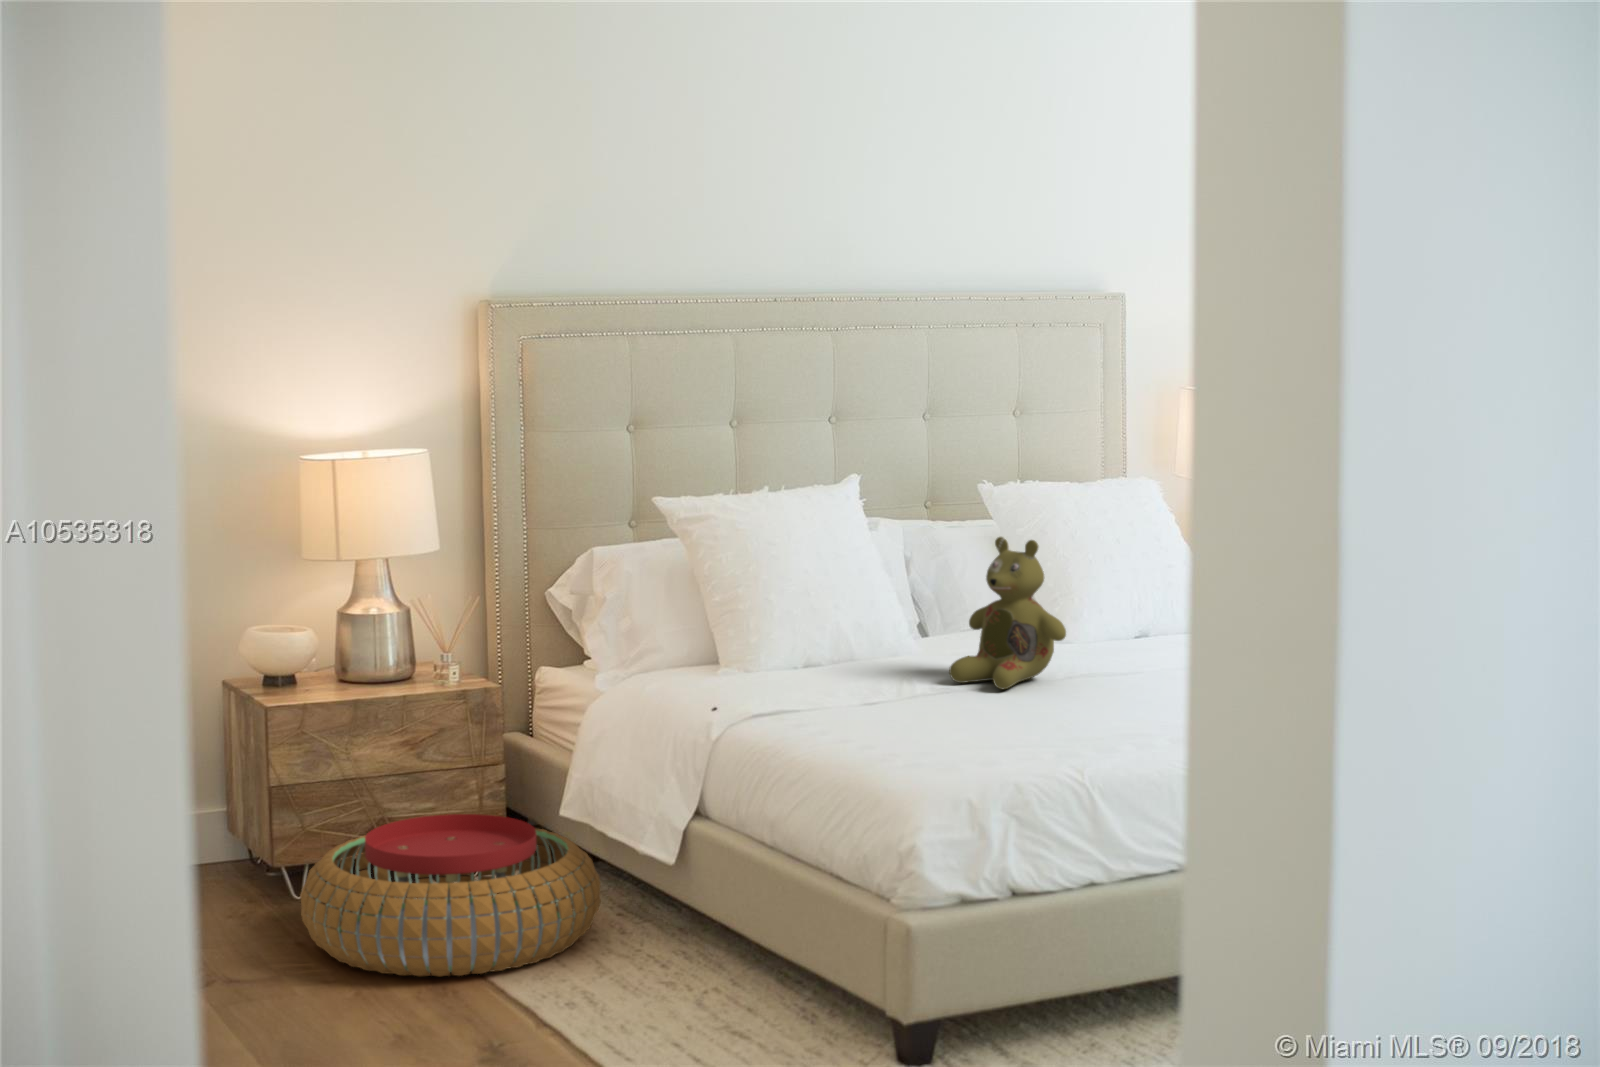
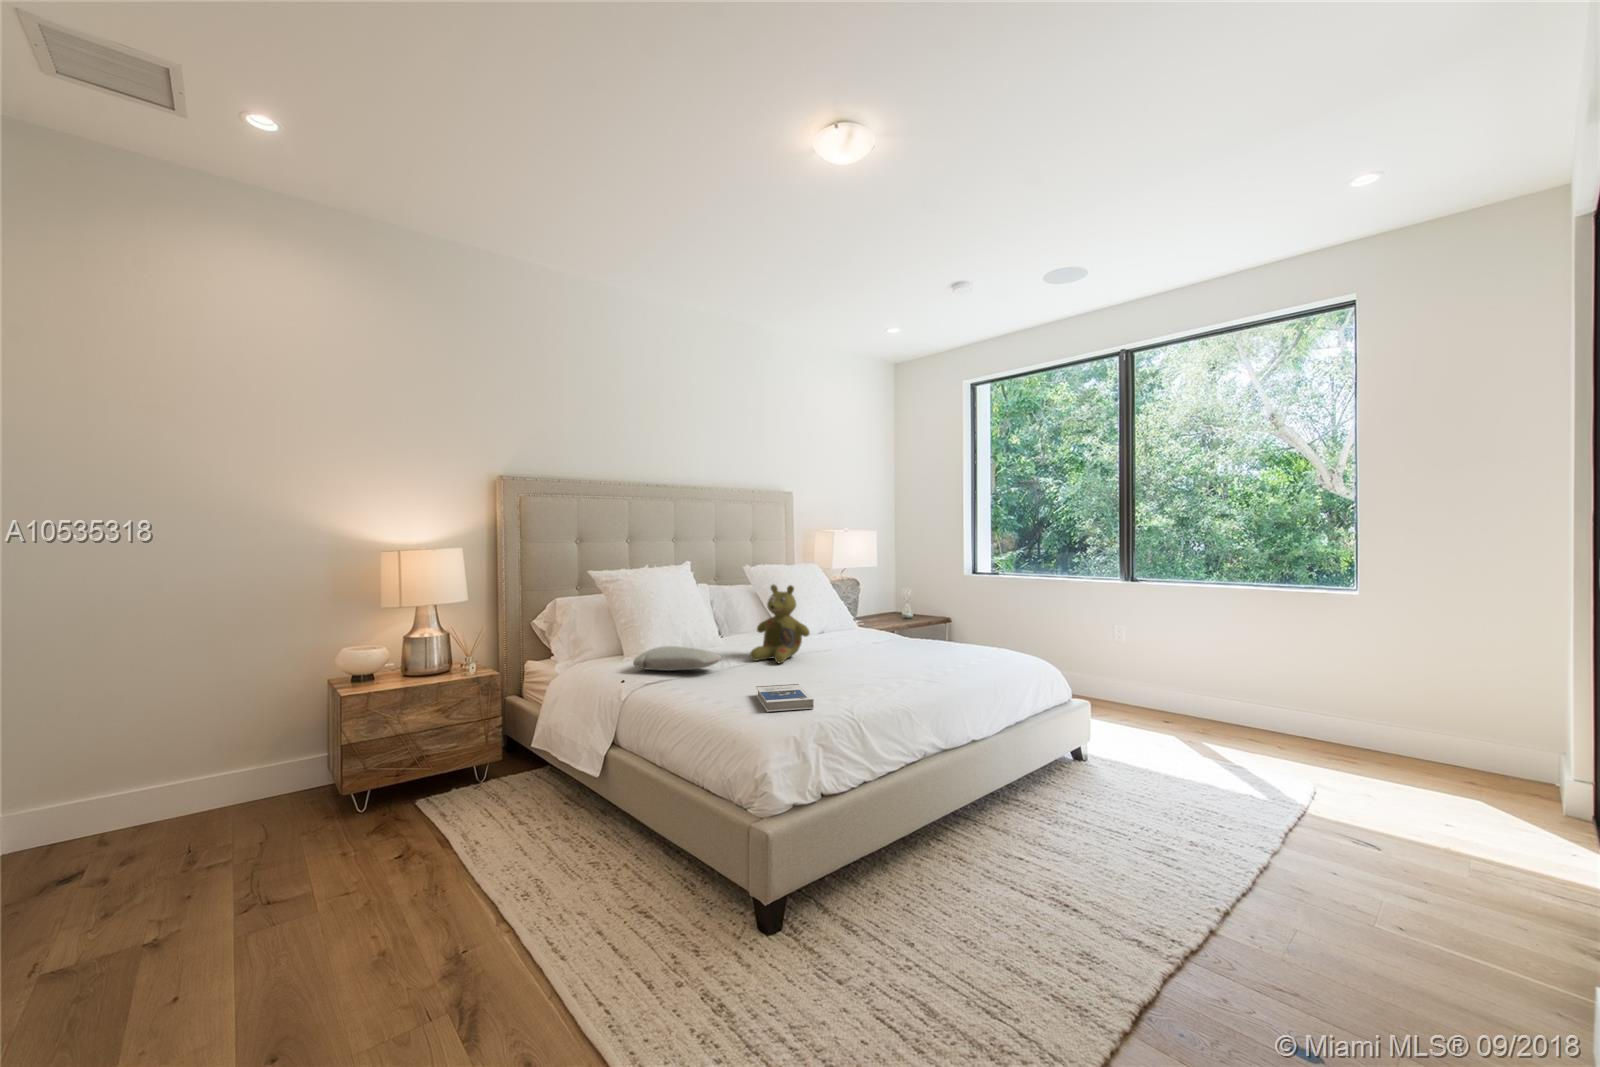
pillow: none [731,649,890,692] -> present [633,646,721,671]
hardback book: none [931,723,1017,761] -> present [756,684,814,712]
pouf: present [300,814,601,977] -> none [346,753,554,875]

